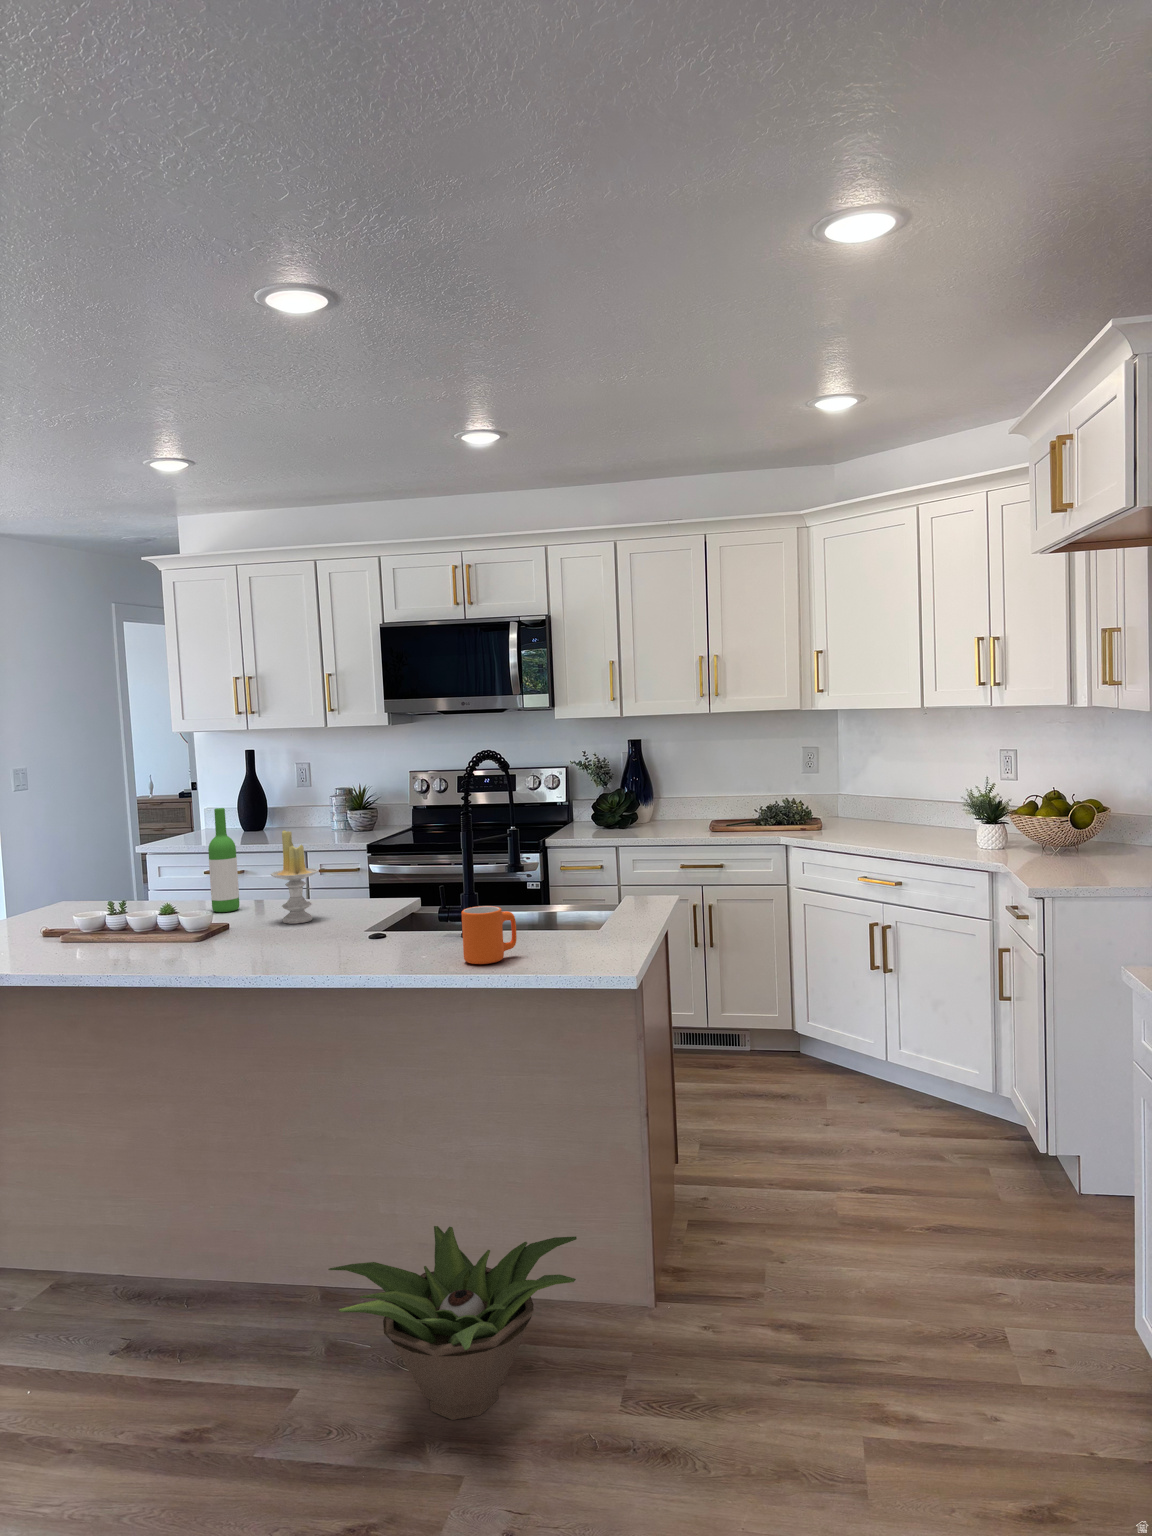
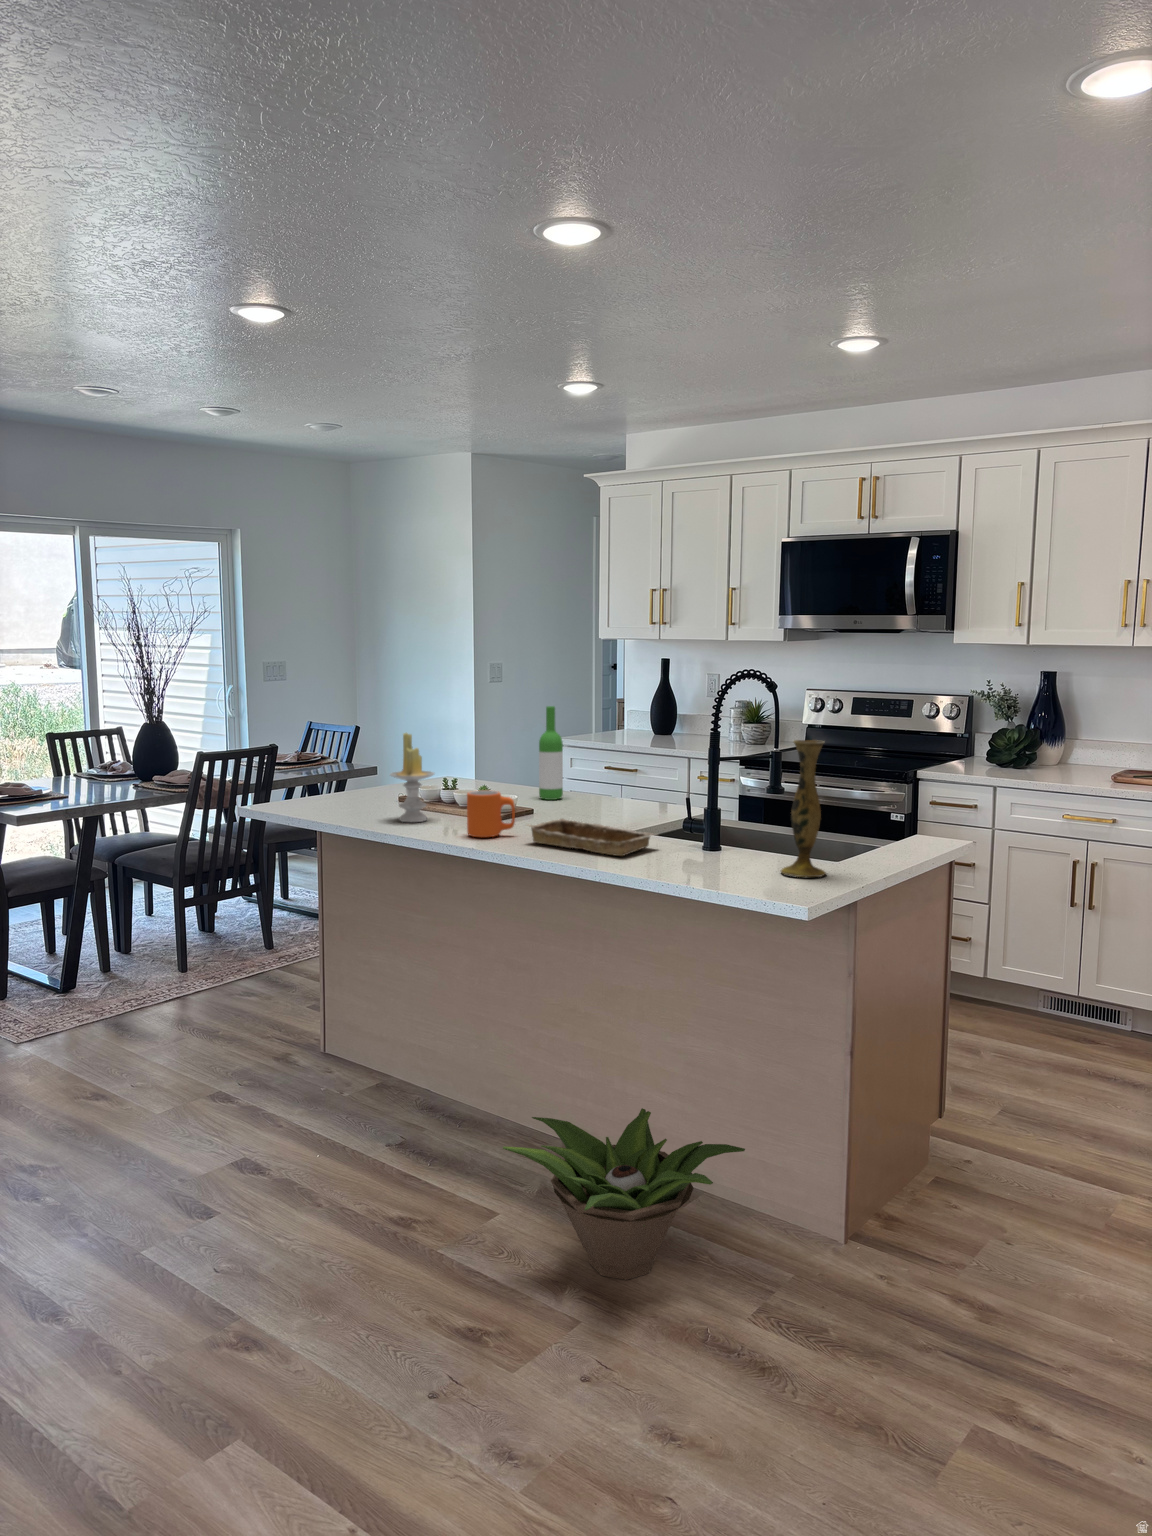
vase: none [571,817,615,952] -> present [781,740,826,877]
candle: present [271,830,319,924] -> present [390,733,434,822]
mug: present [462,906,517,964] -> present [467,790,515,837]
tray: none [276,929,424,960] -> present [529,819,654,856]

